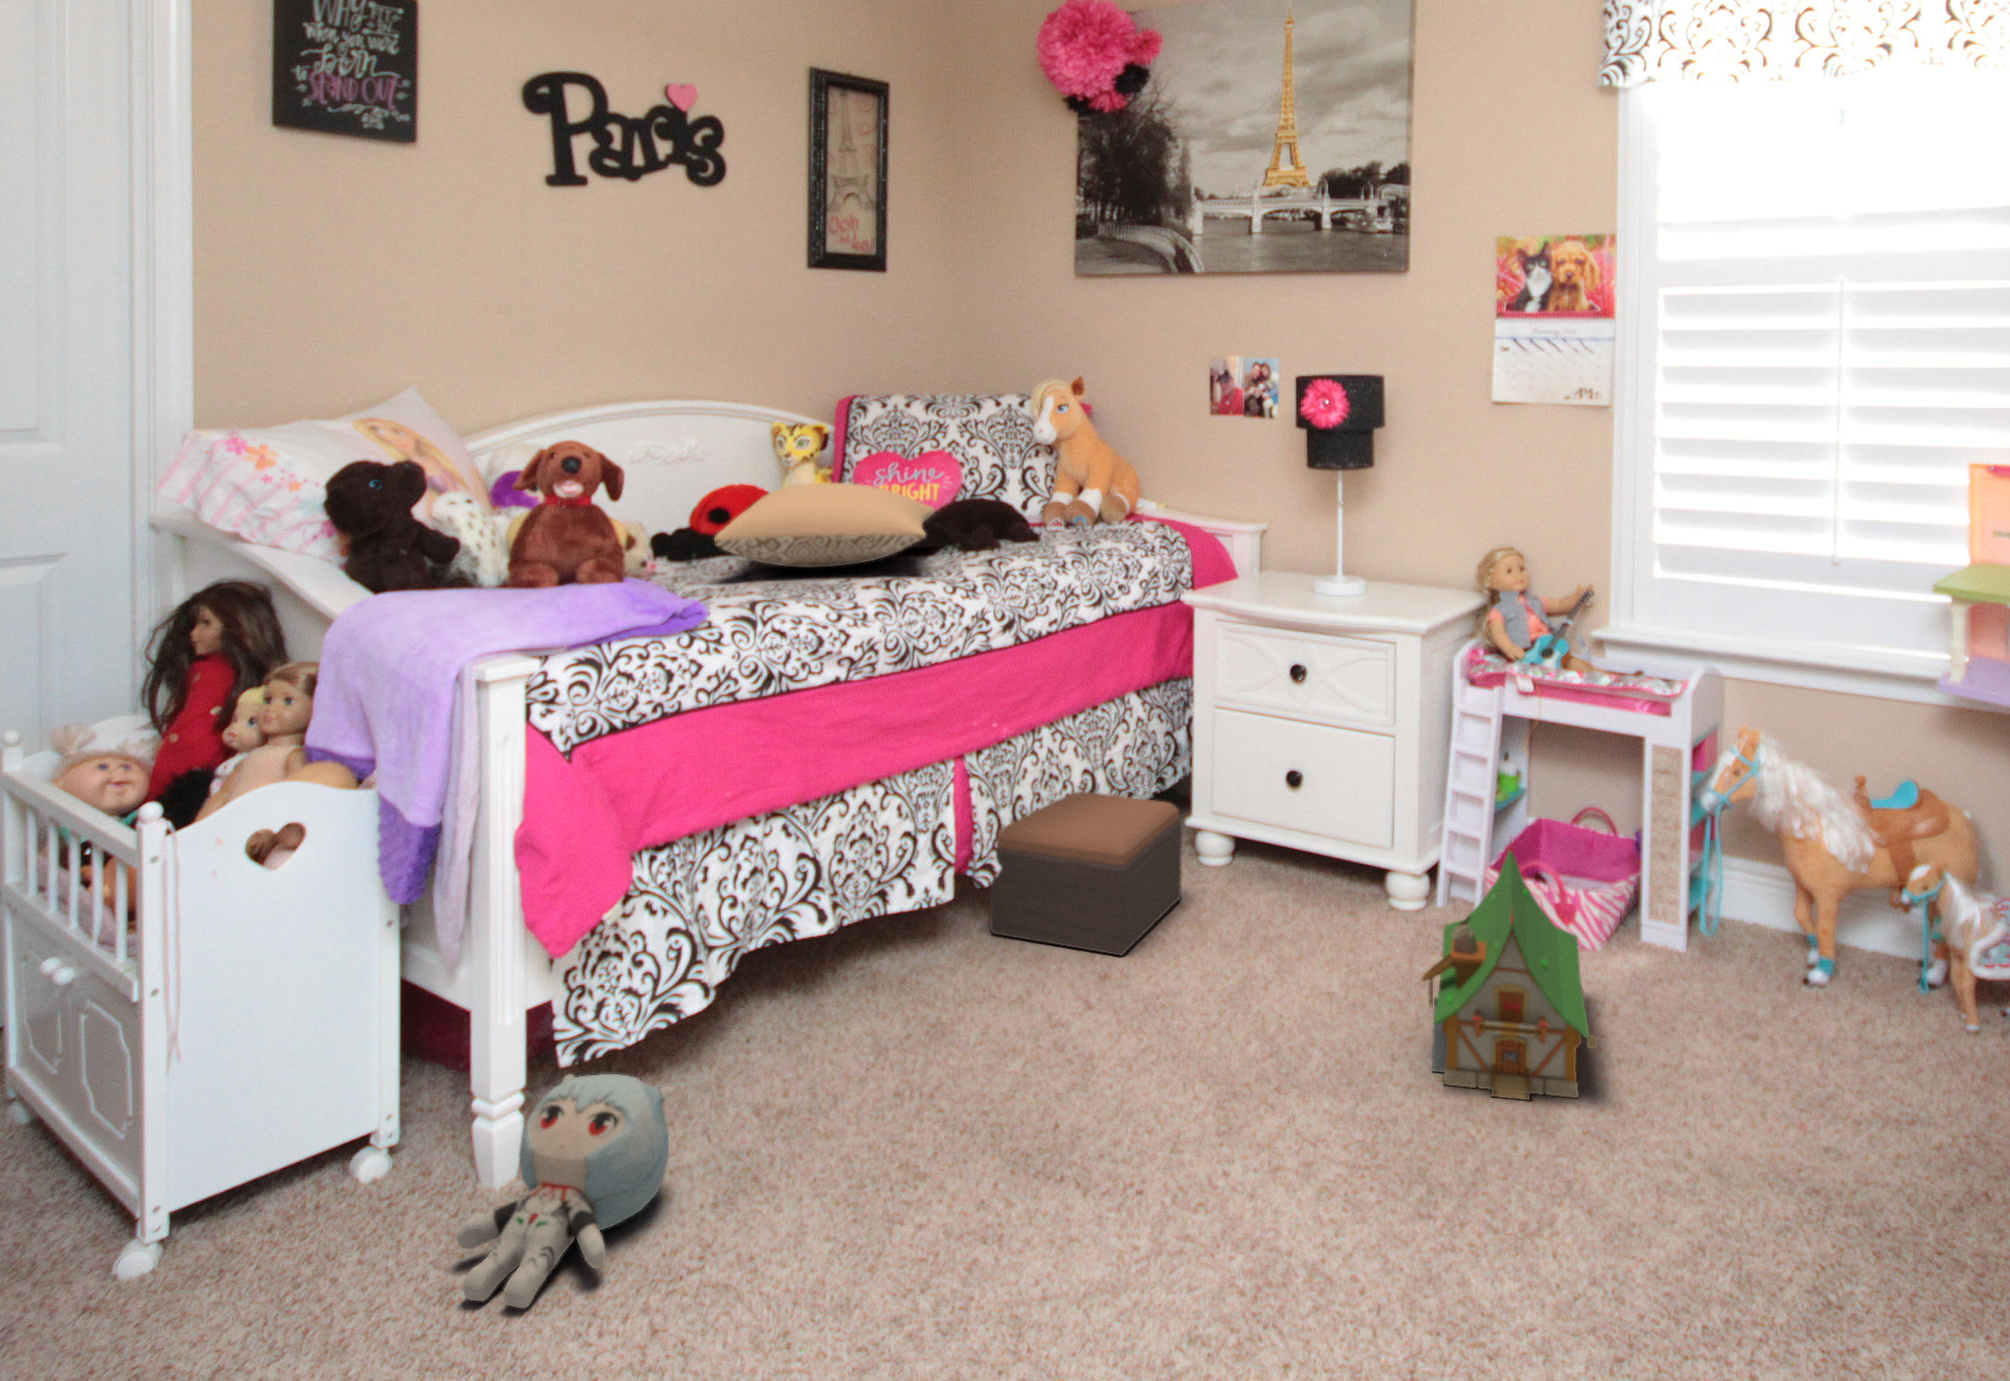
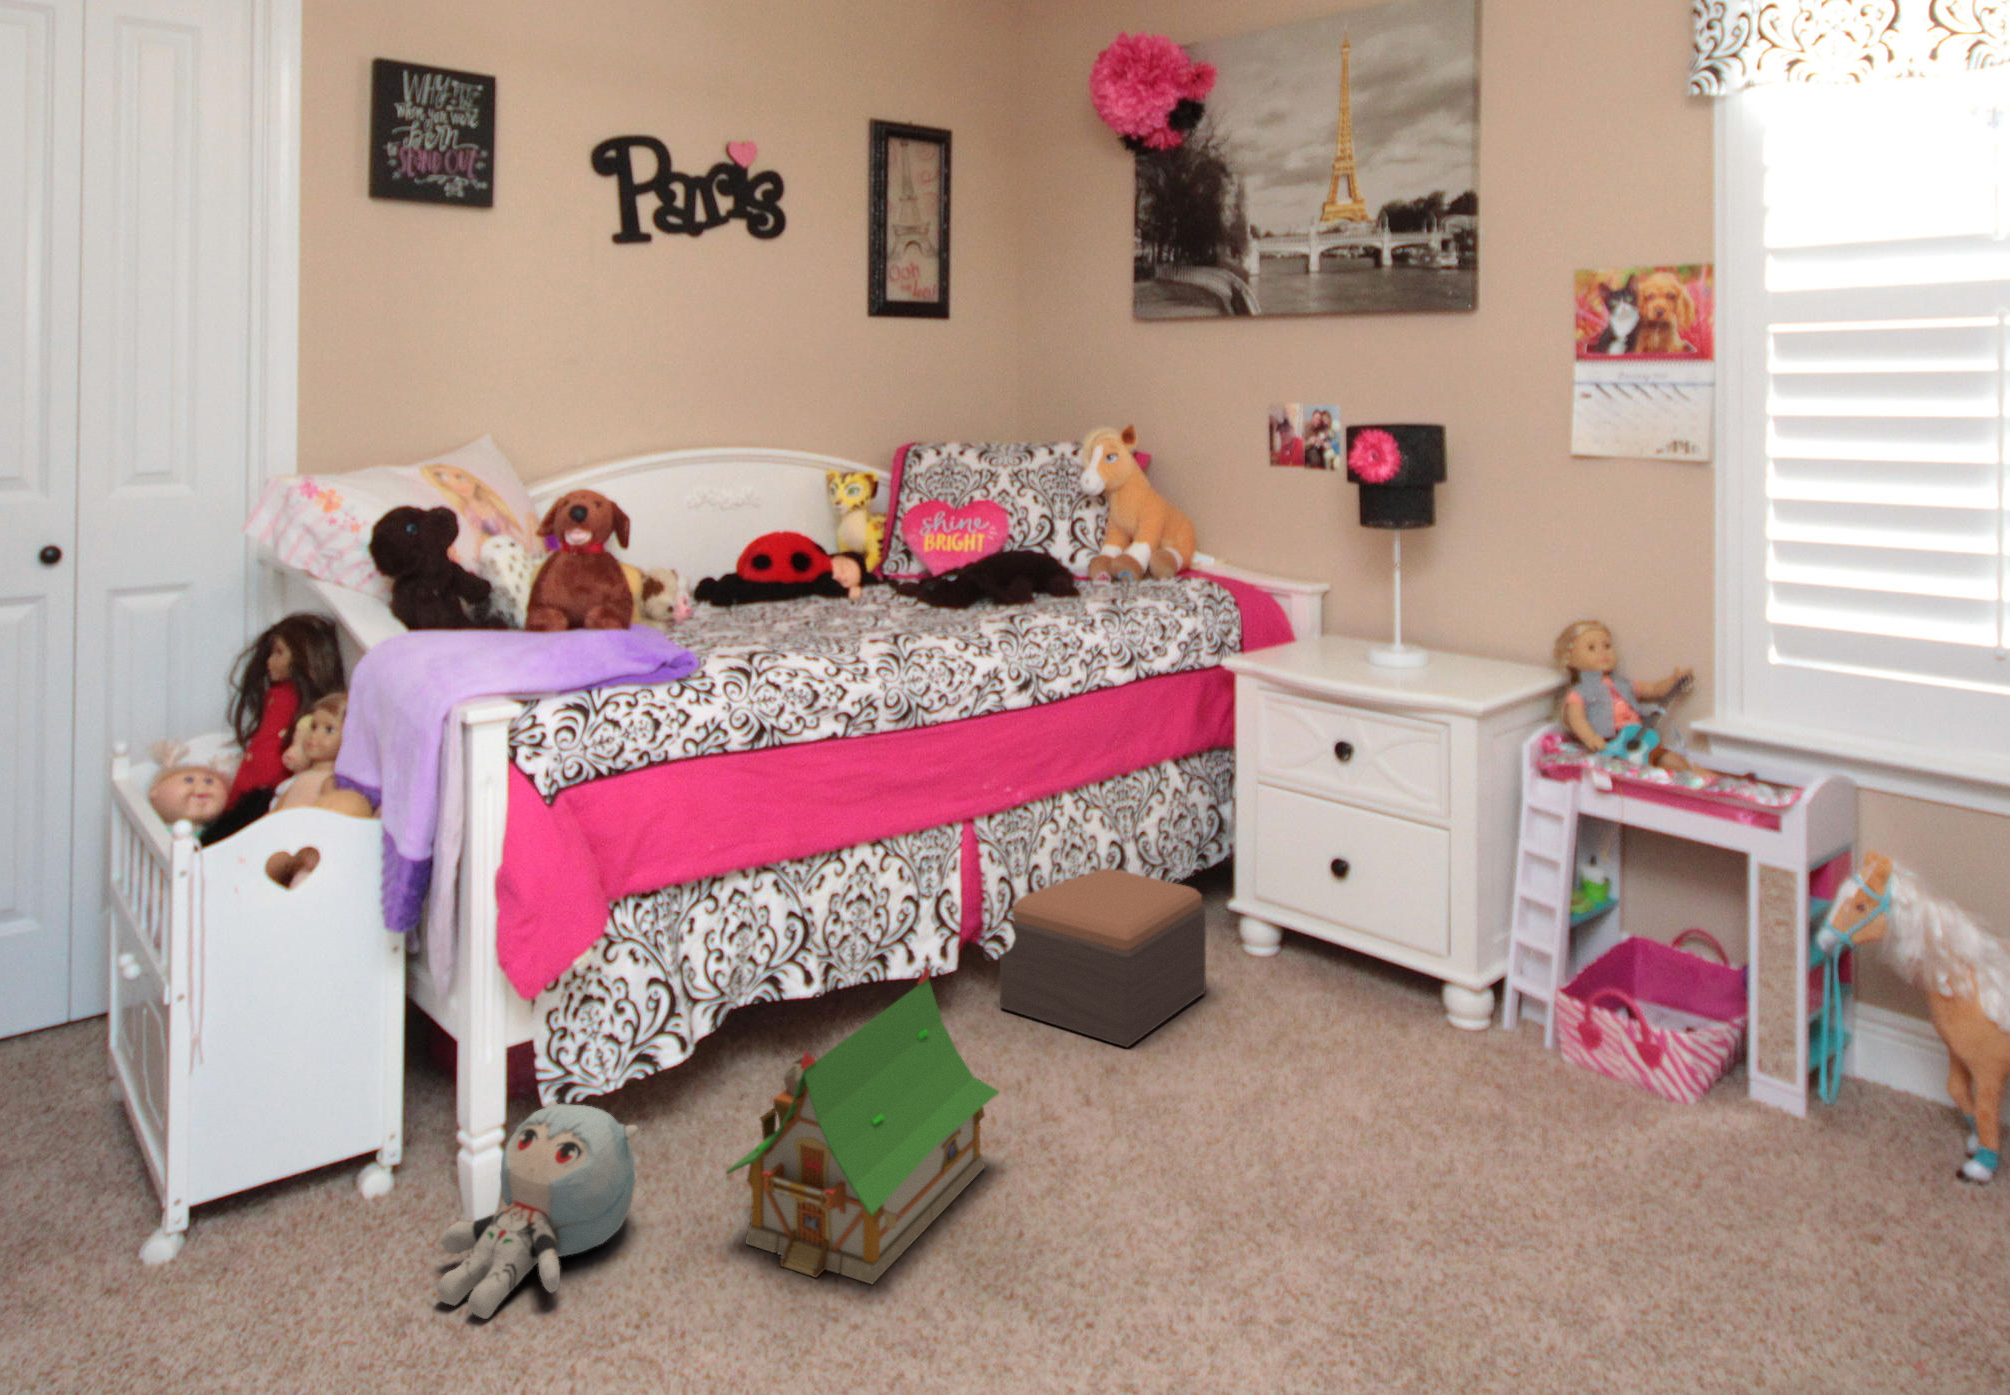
pillow: present [714,483,935,568] -> none [736,536,964,619]
toy house: present [1422,845,1604,1100] -> present [727,964,999,1284]

